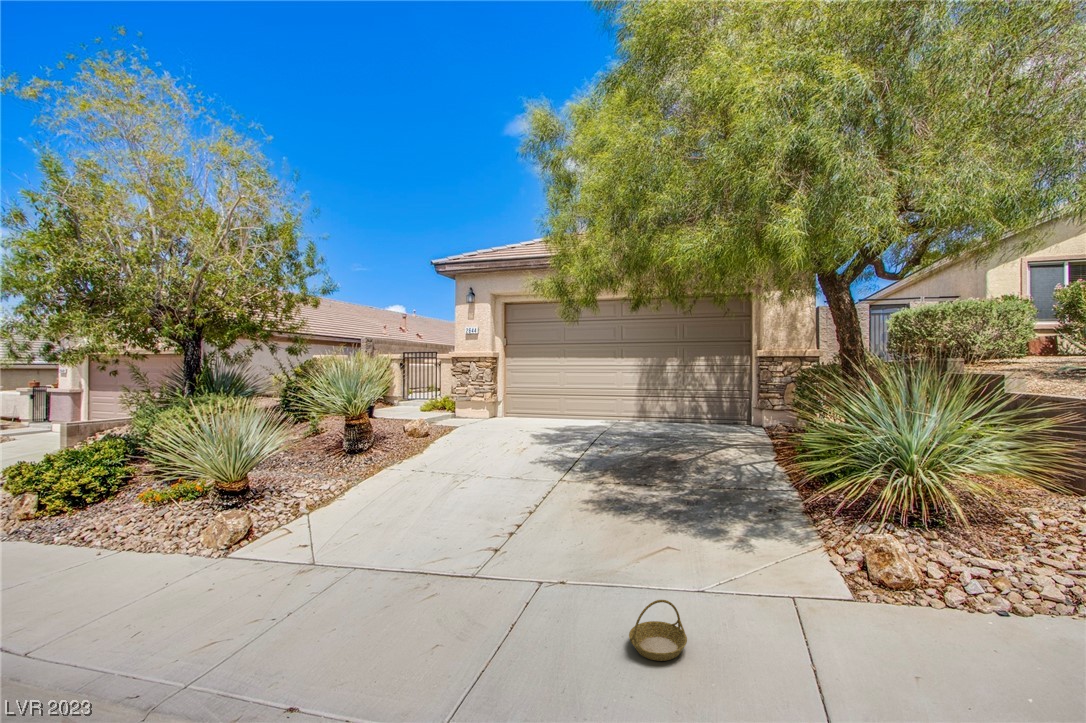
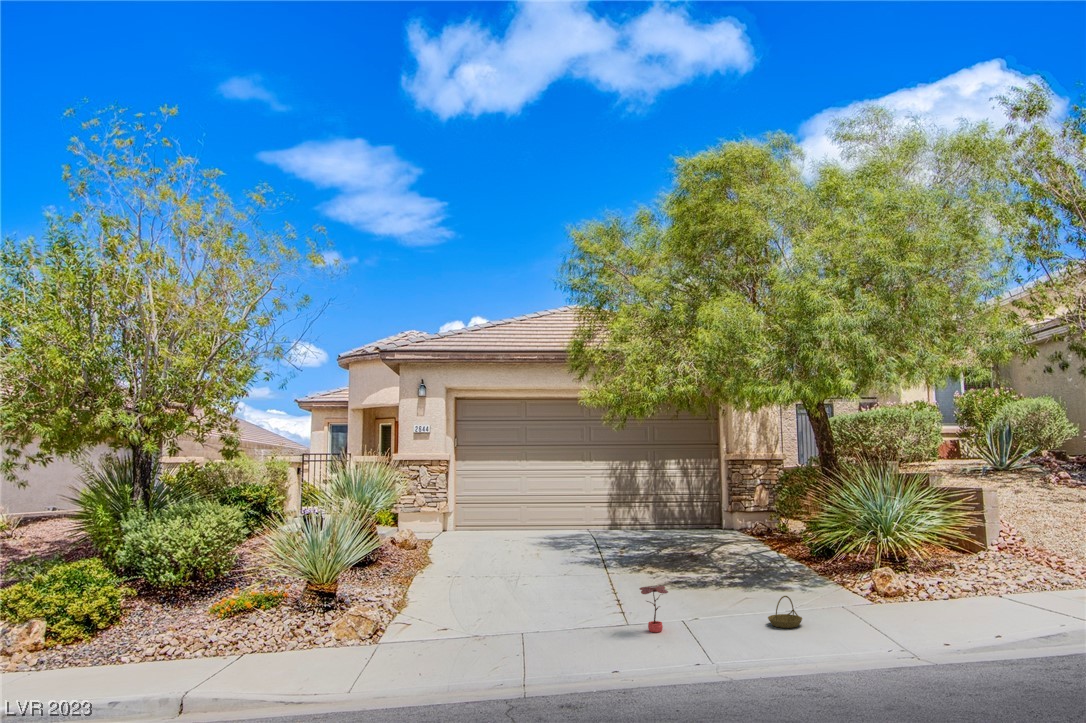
potted plant: none [429,554,479,628] -> present [640,586,668,632]

